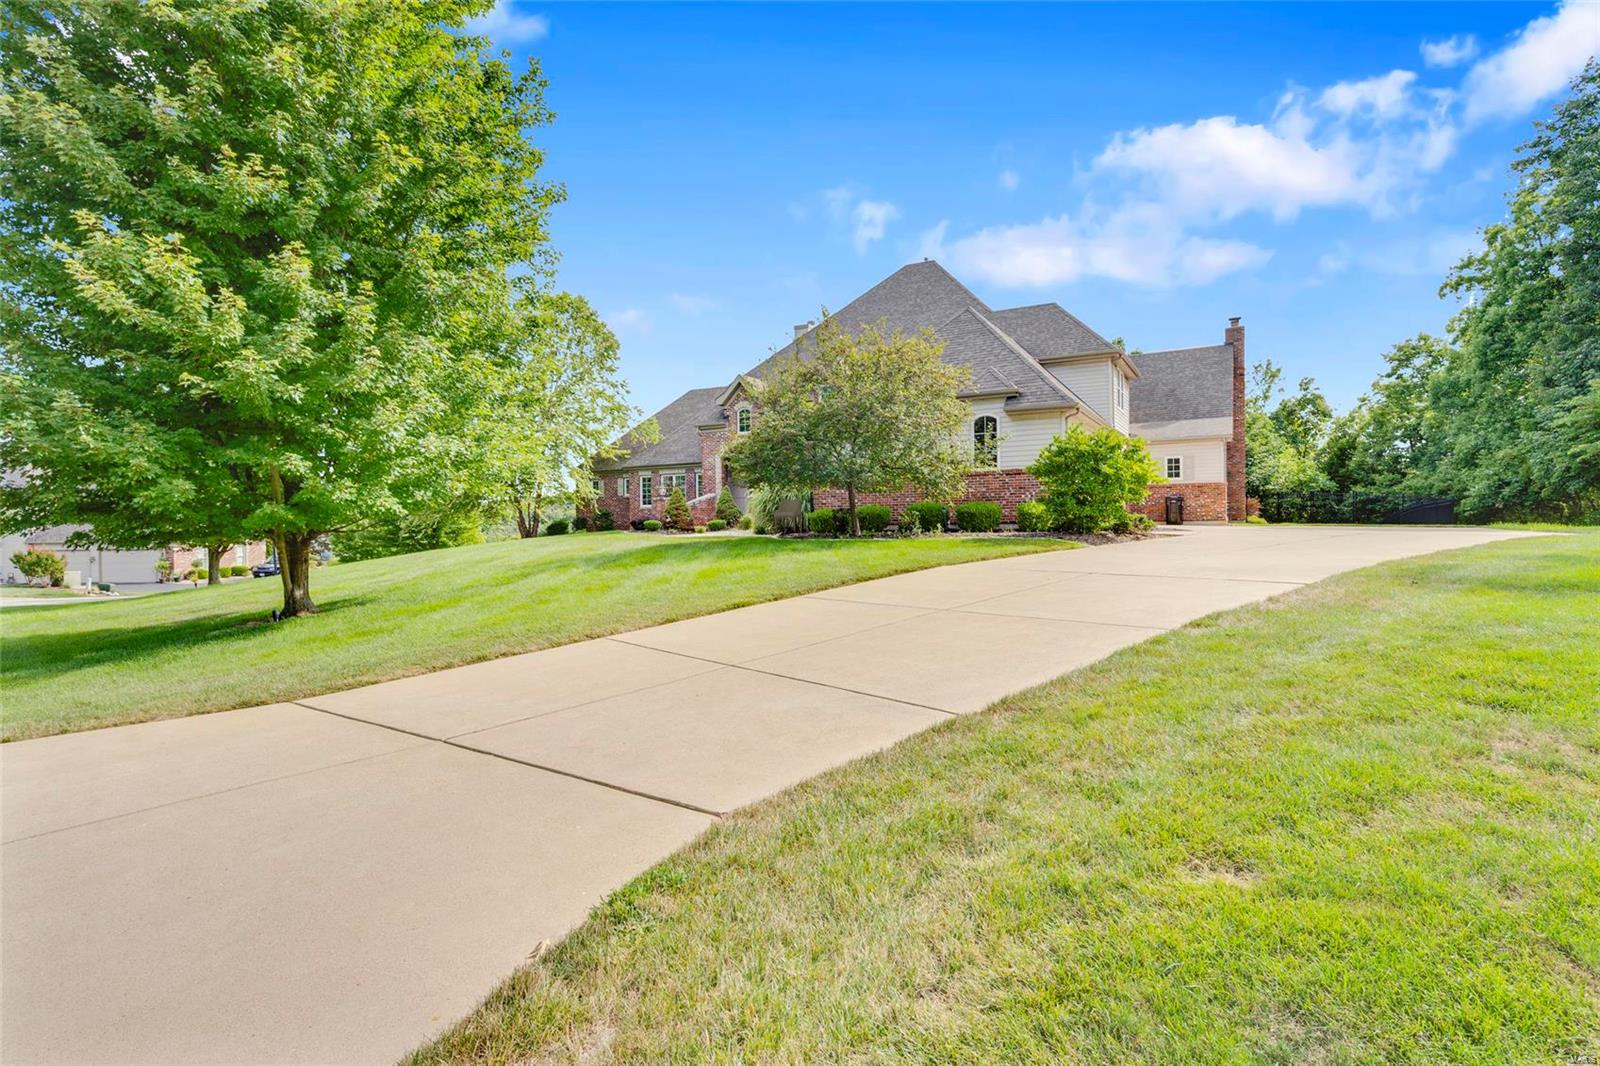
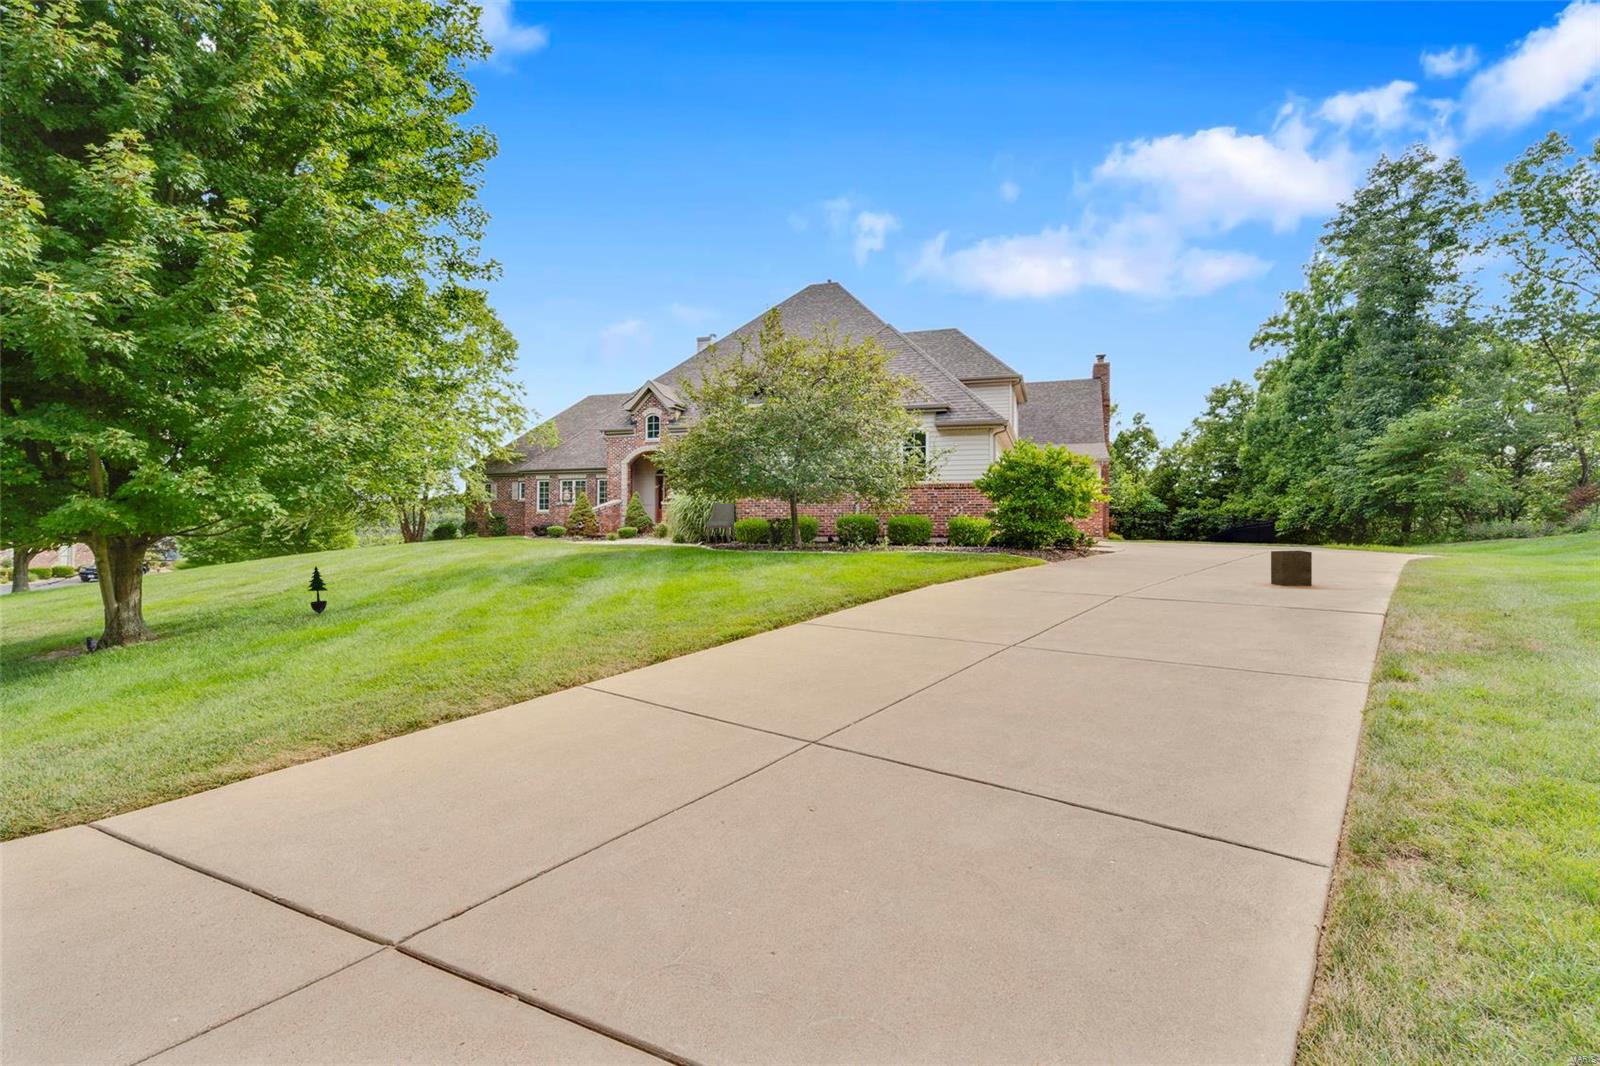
cardboard box: none [1305,530,1346,566] -> present [1271,551,1312,586]
potted tree: none [425,552,441,590] -> present [308,567,327,613]

